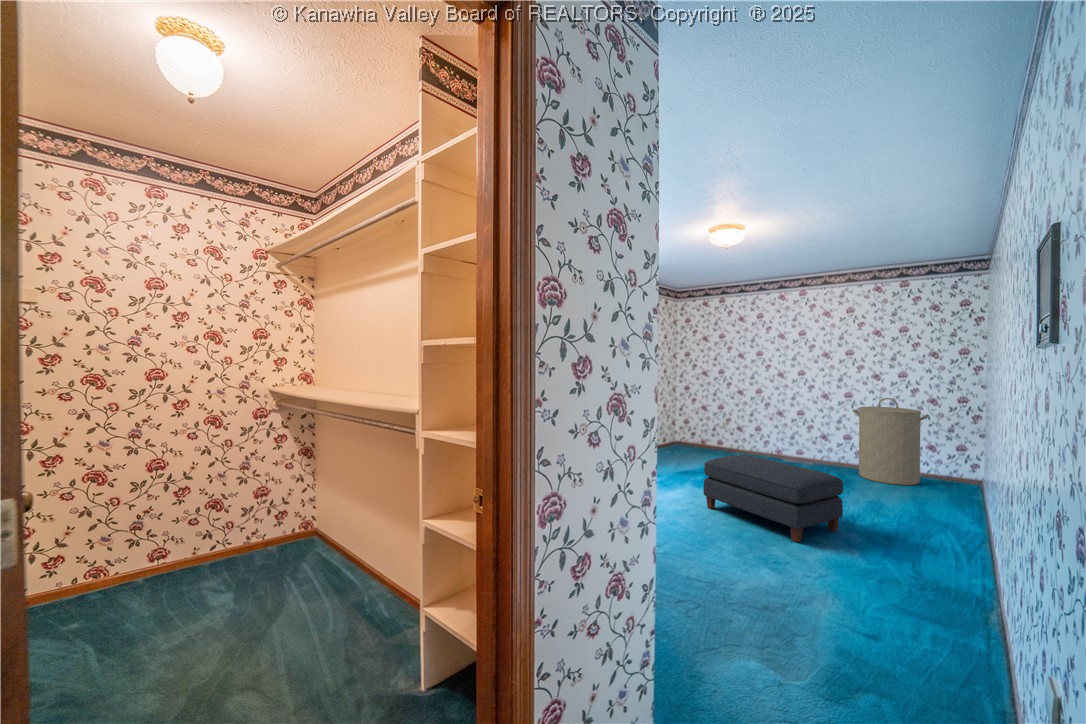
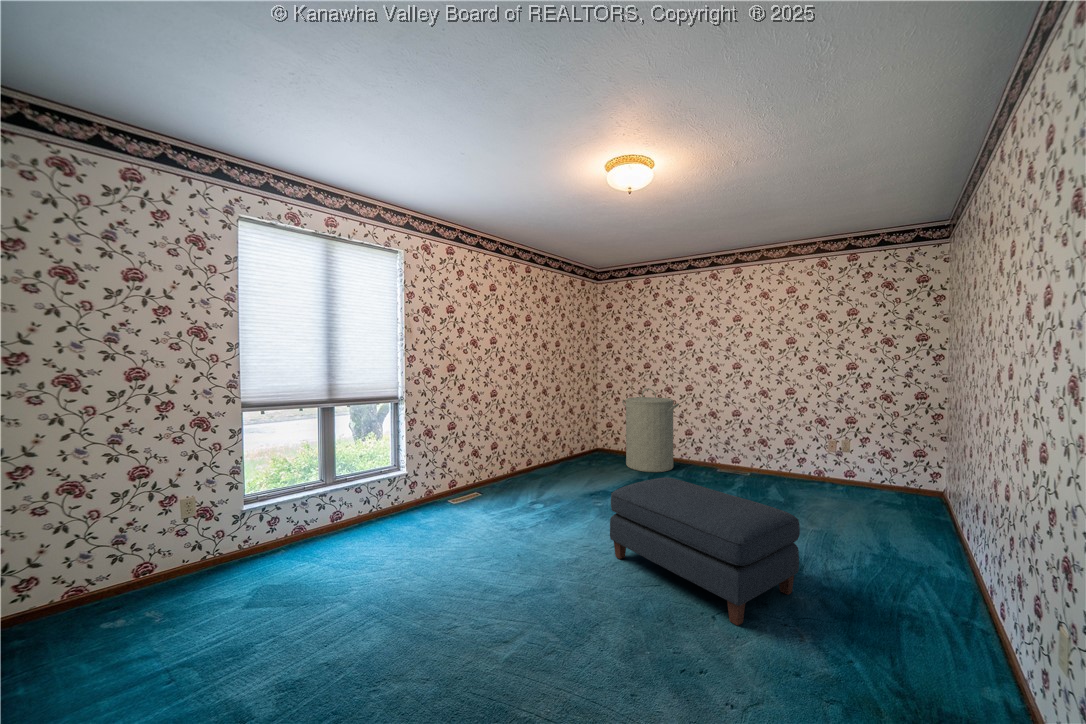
laundry hamper: present [852,398,929,485] -> present [622,388,679,472]

